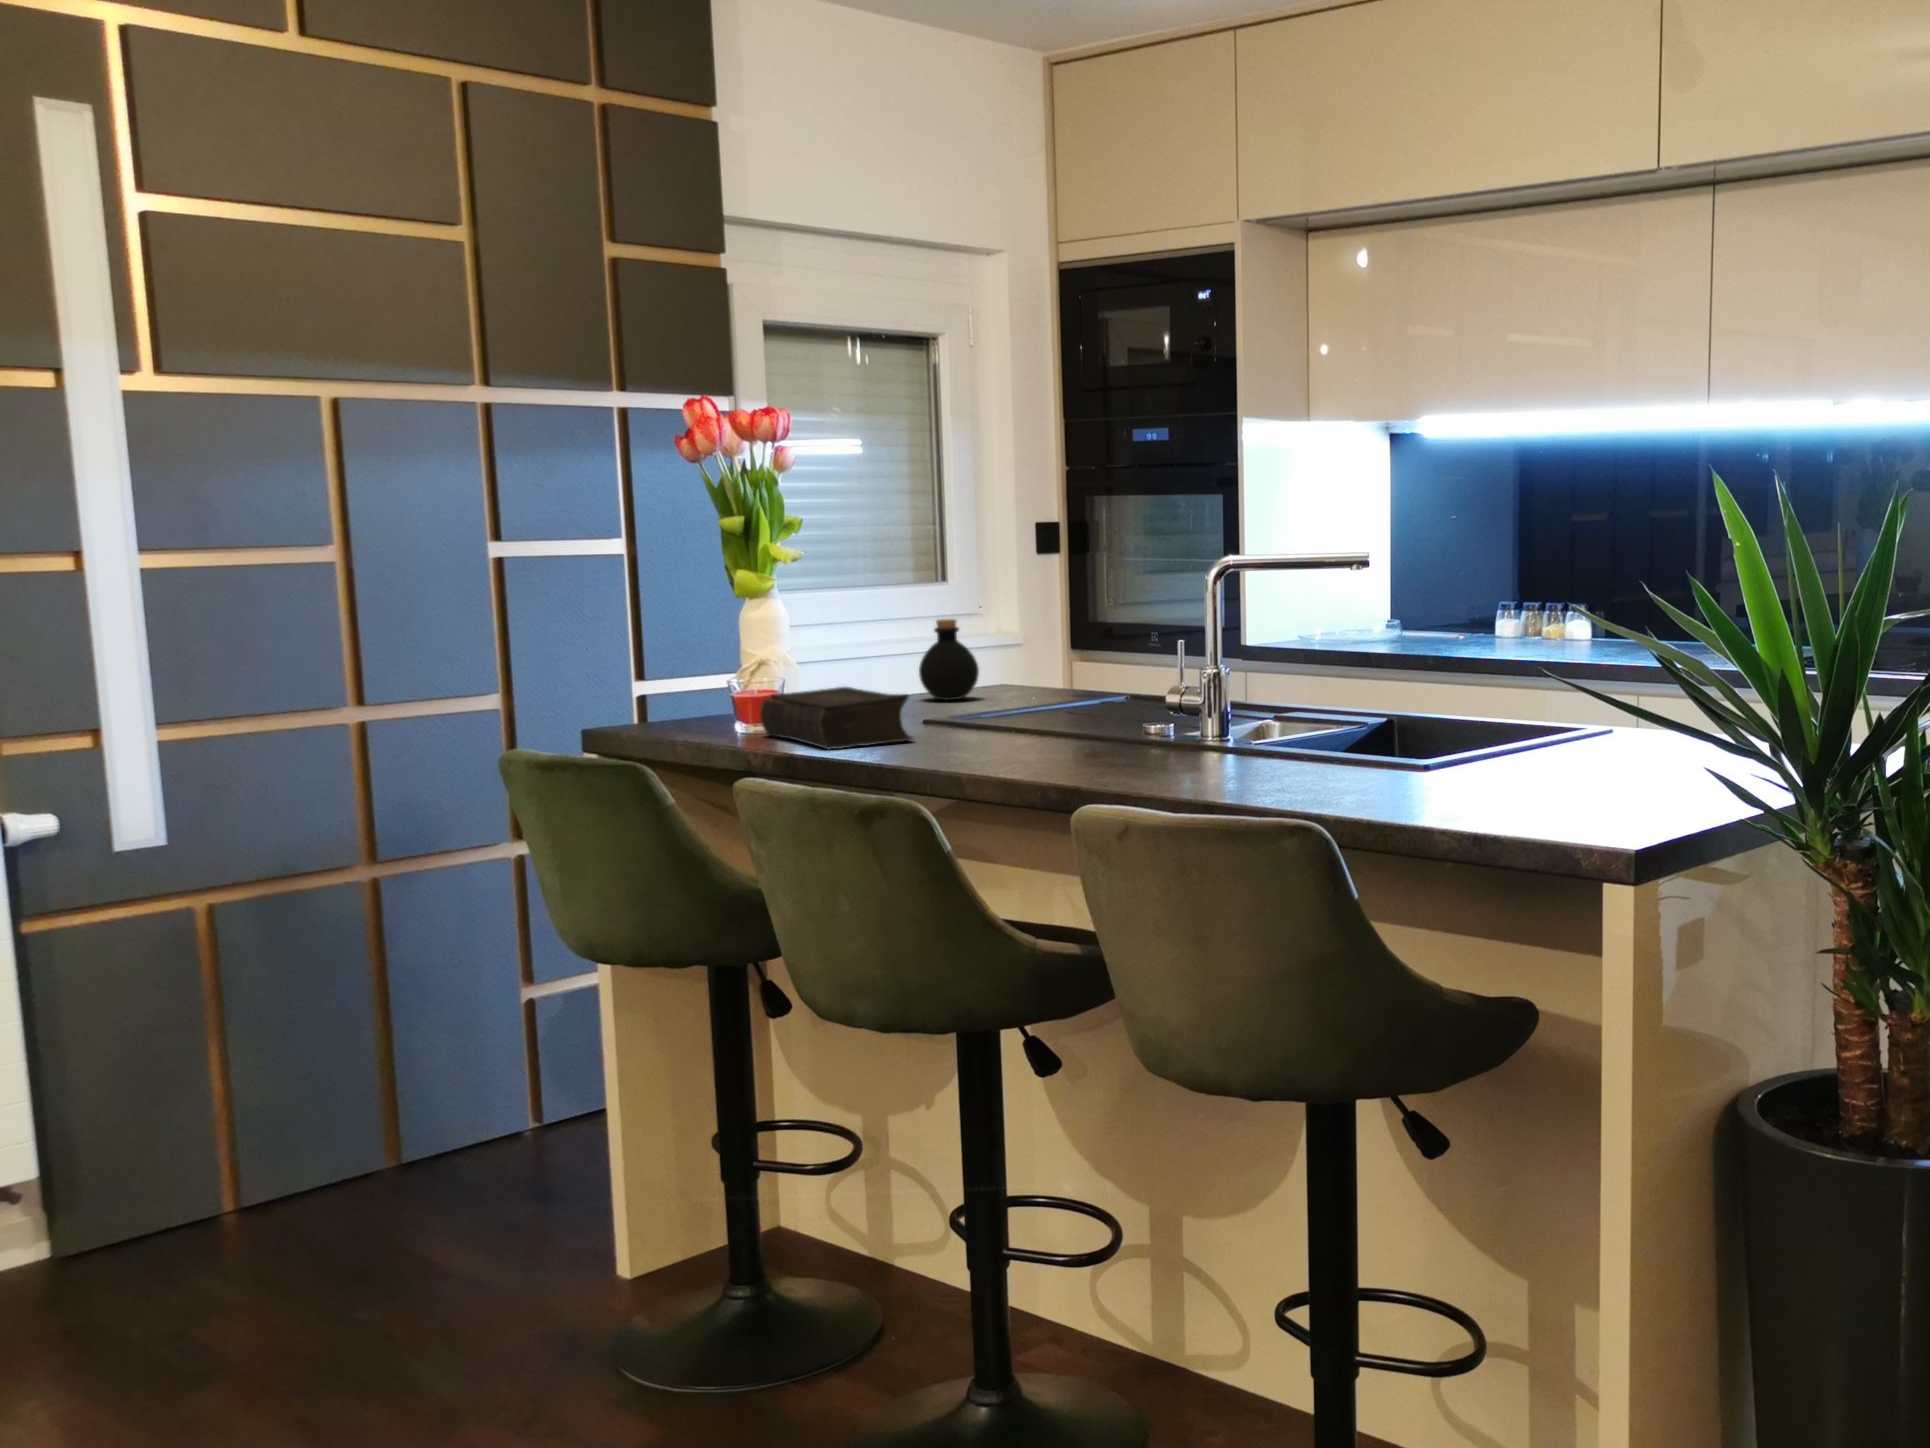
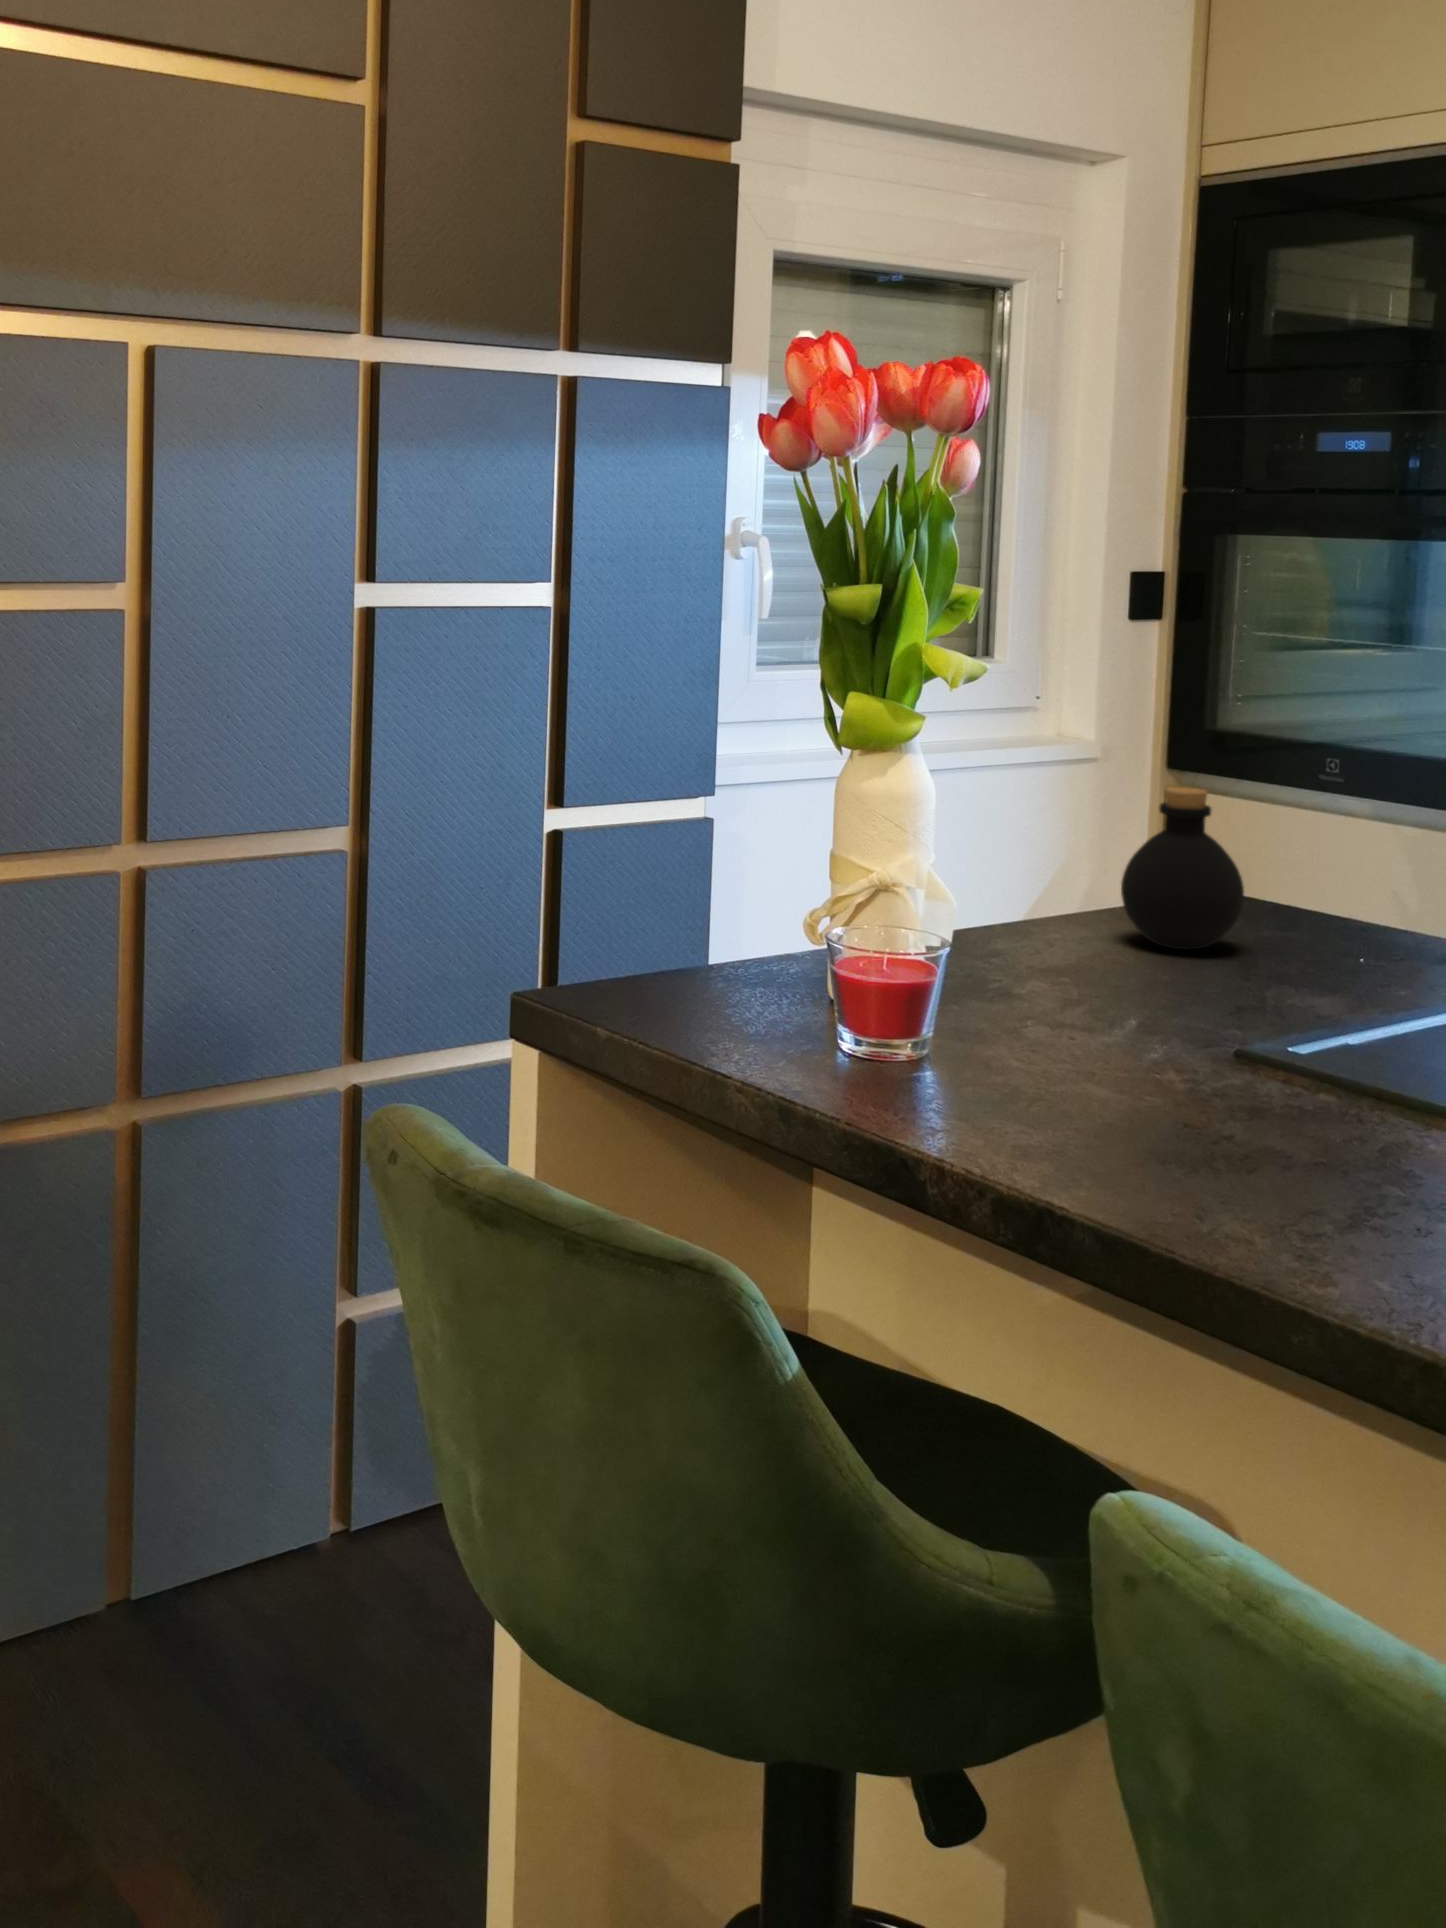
book: present [760,687,912,750] -> none [900,975,1301,1192]

